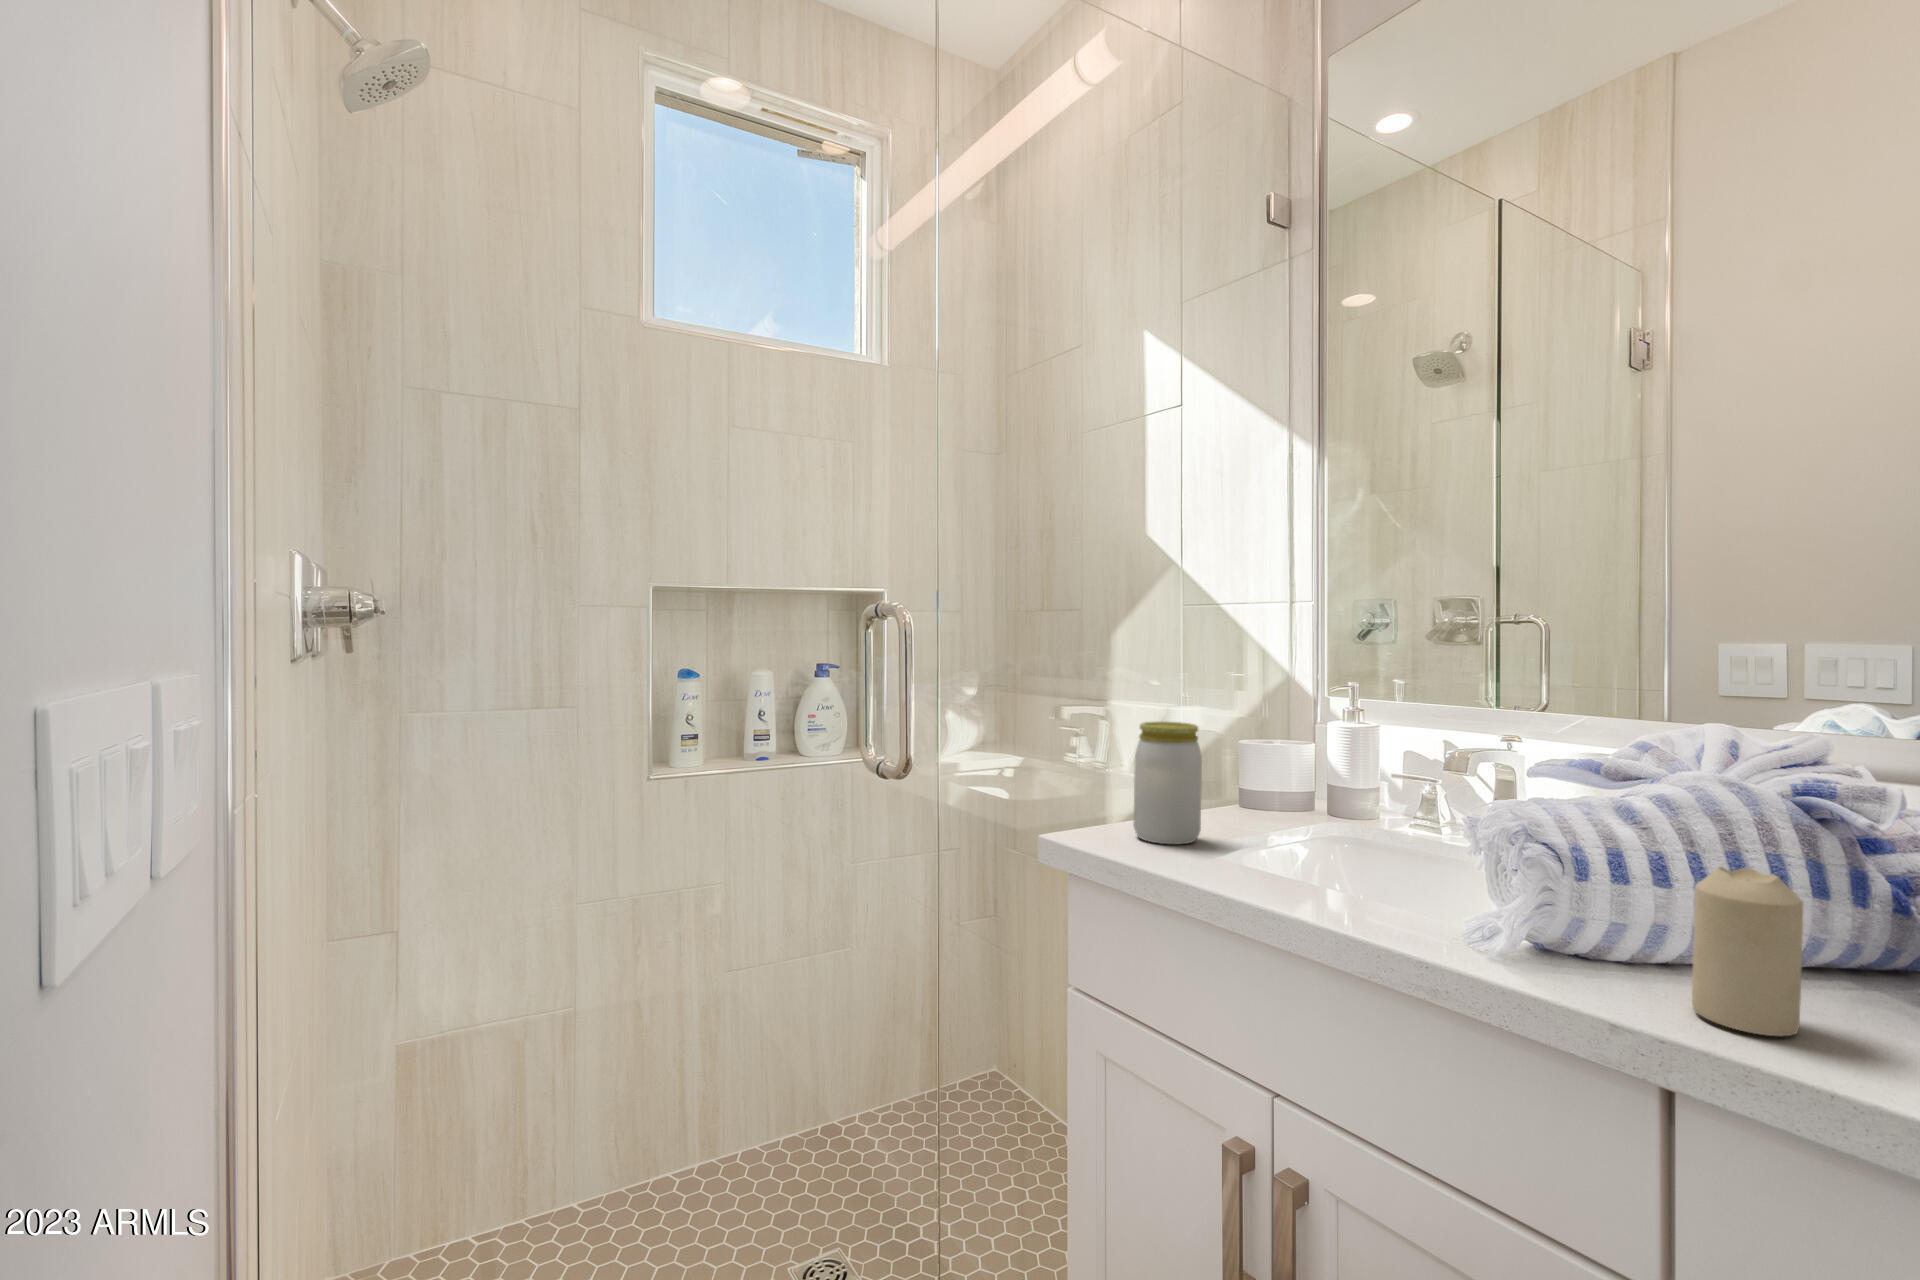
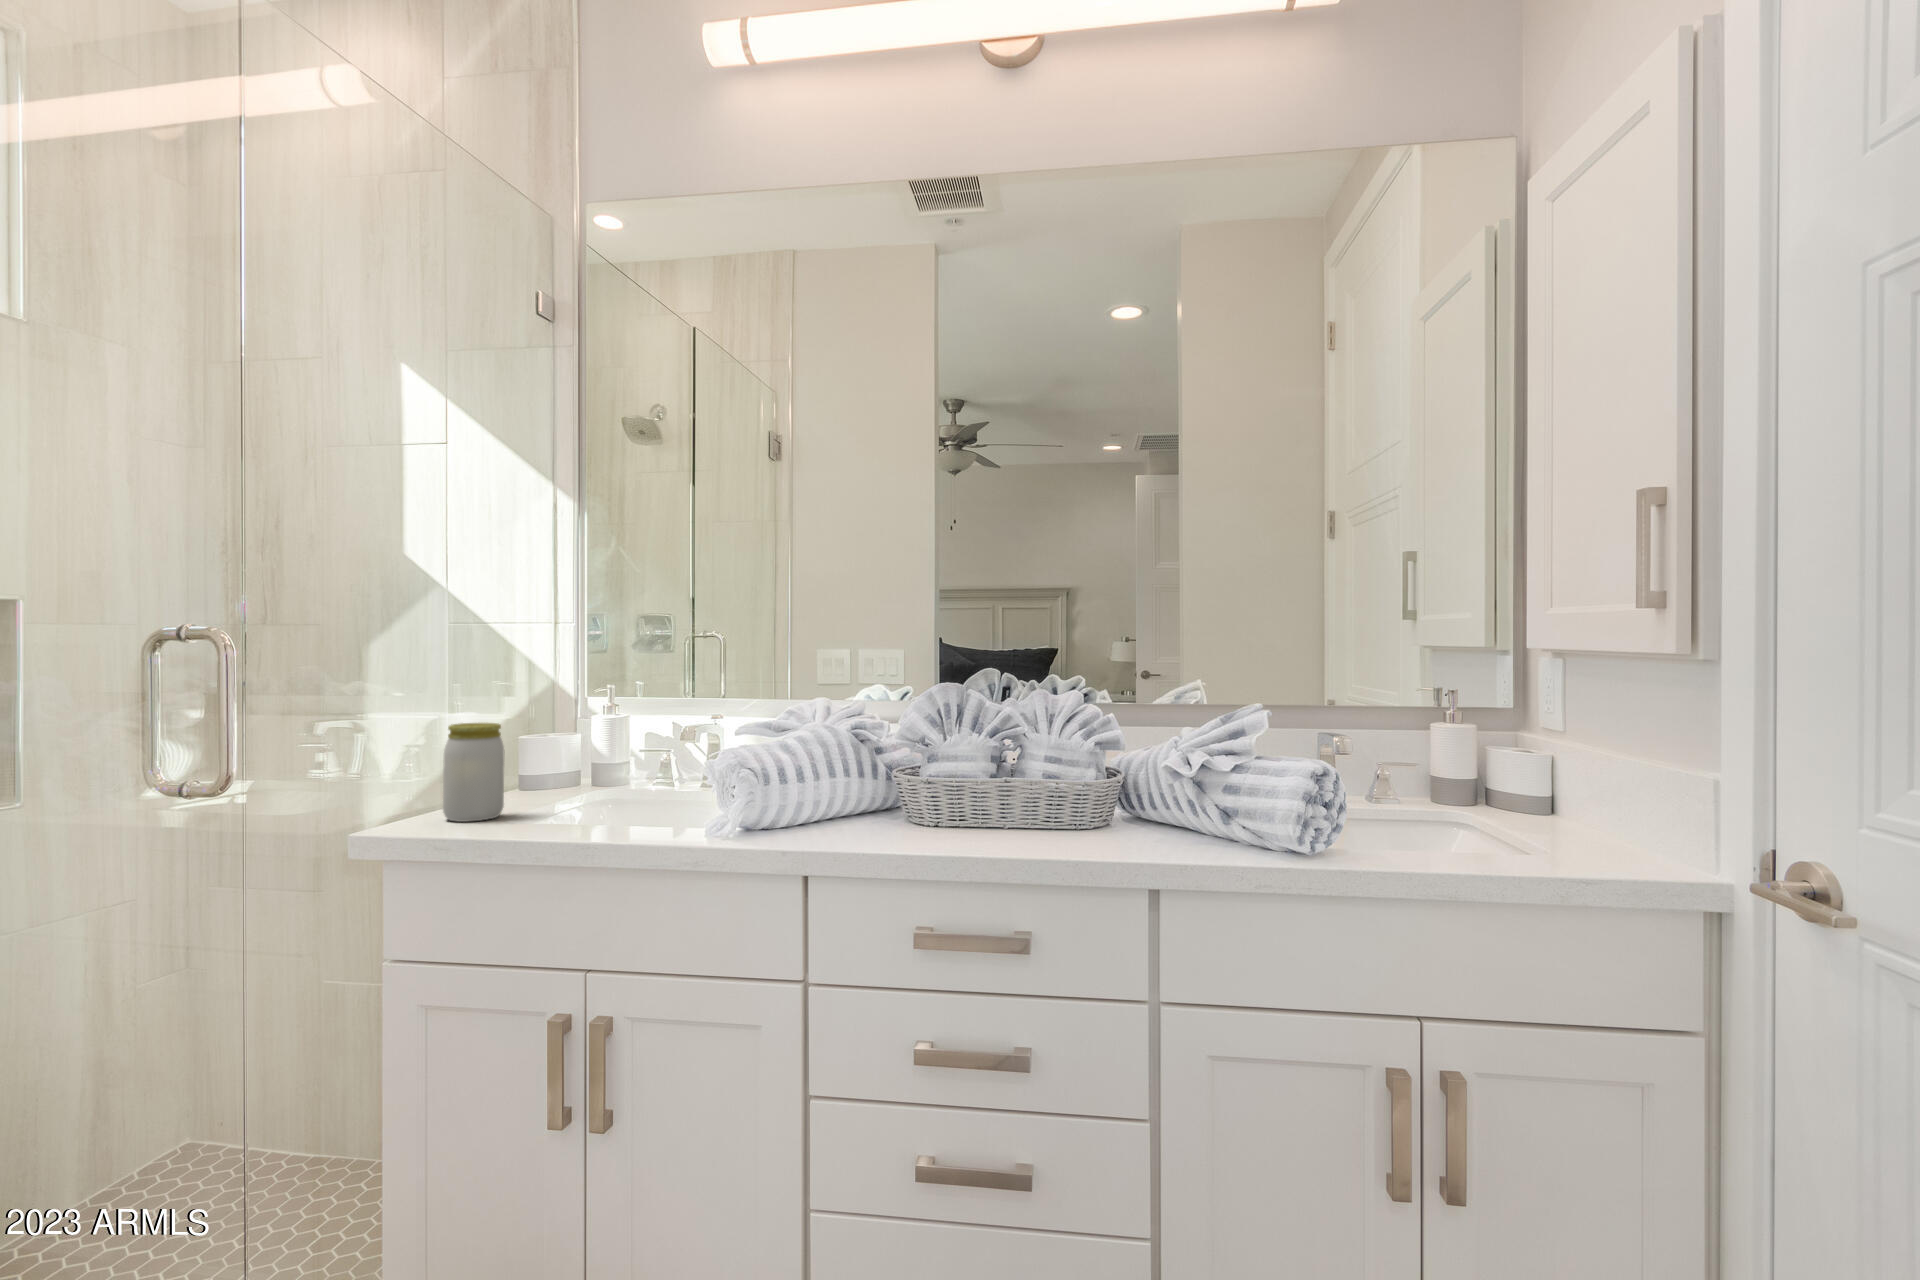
candle: present [1692,867,1803,1036] -> none [814,765,854,841]

